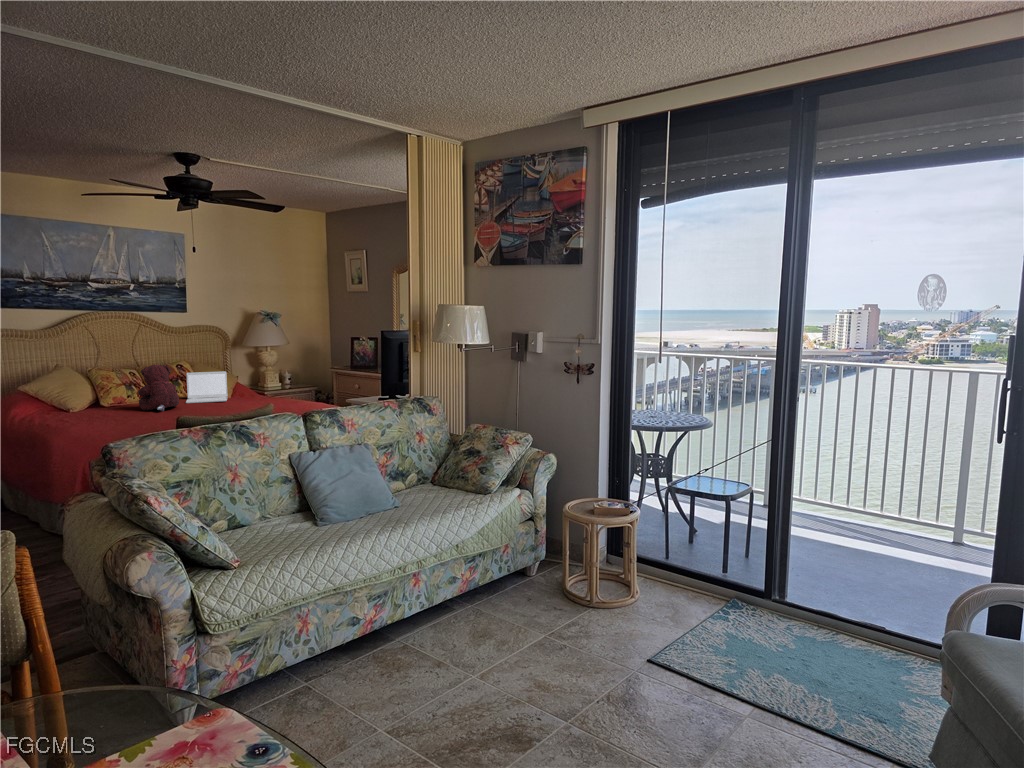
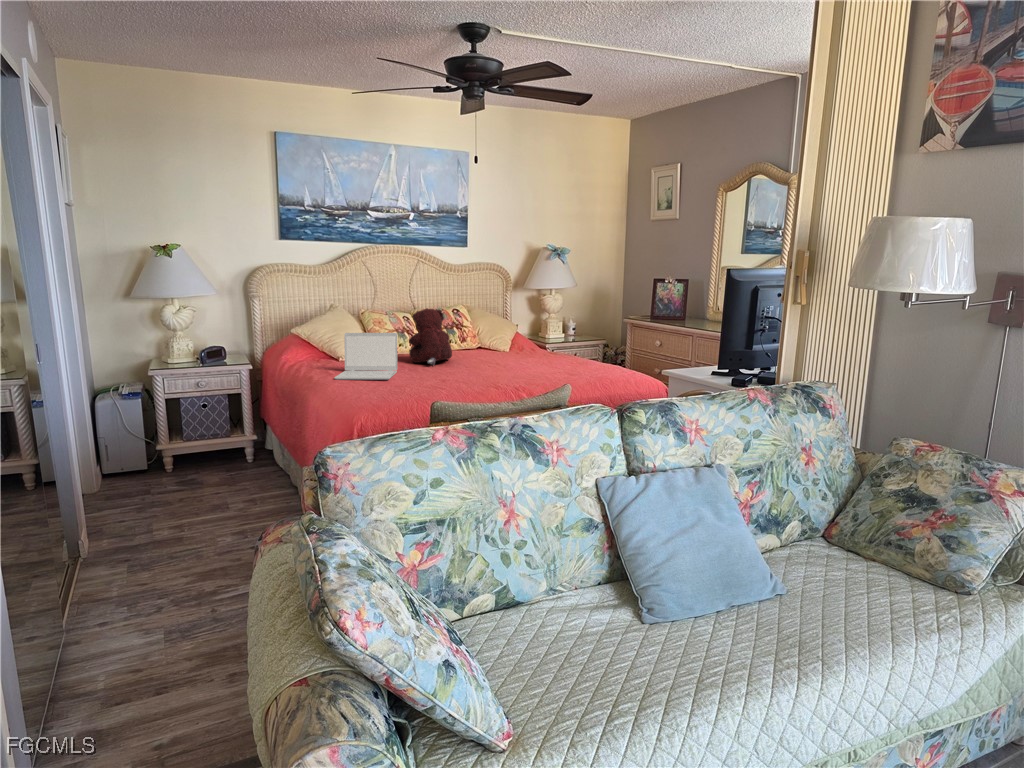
laptop: present [186,371,228,403] -> present [335,333,398,379]

